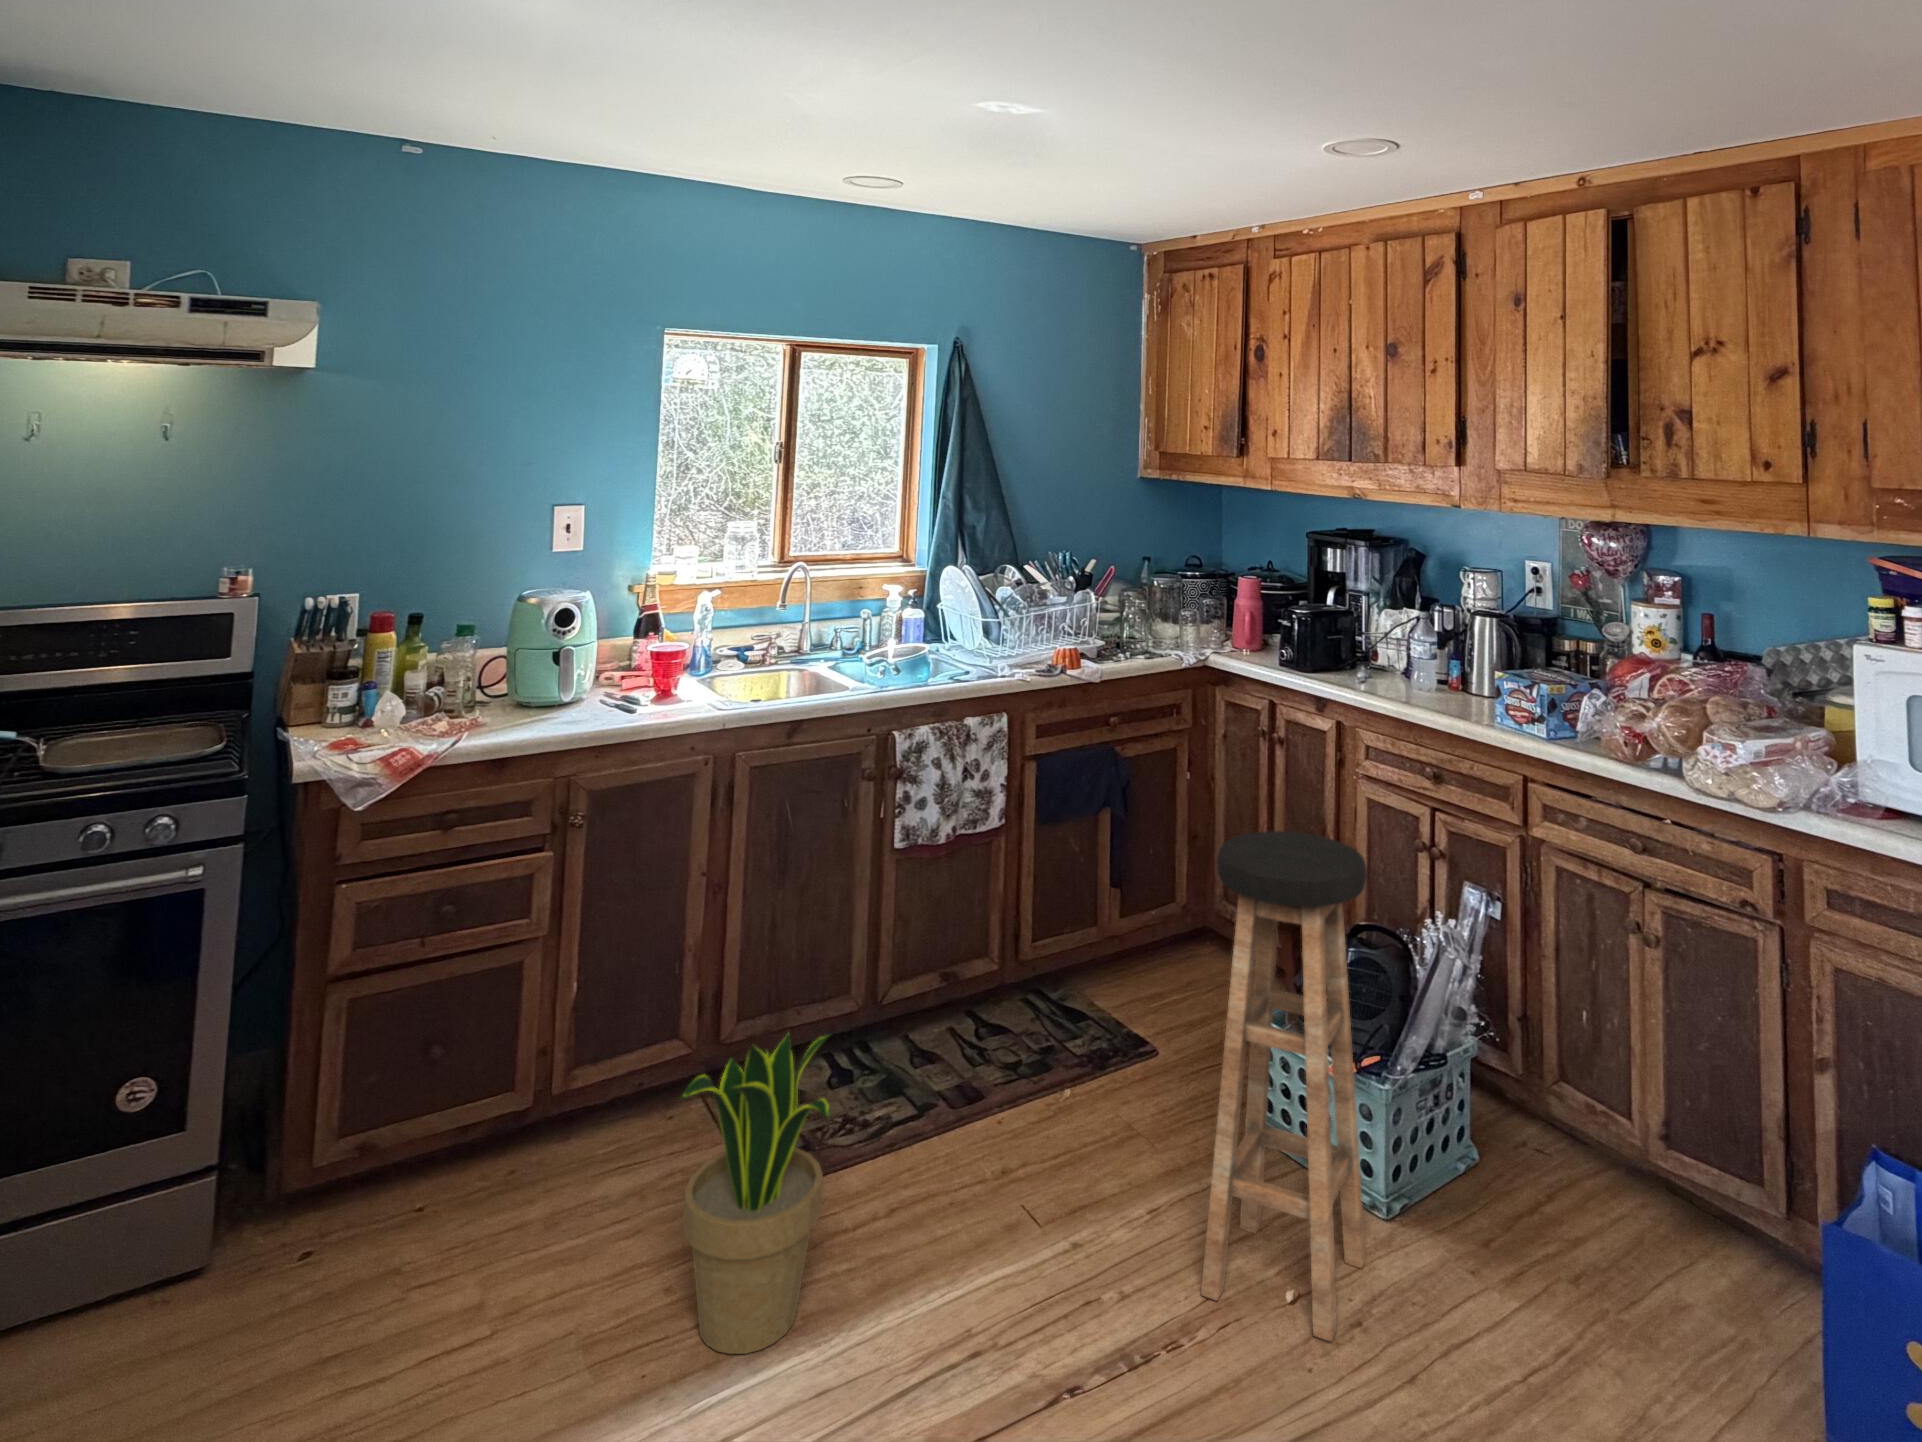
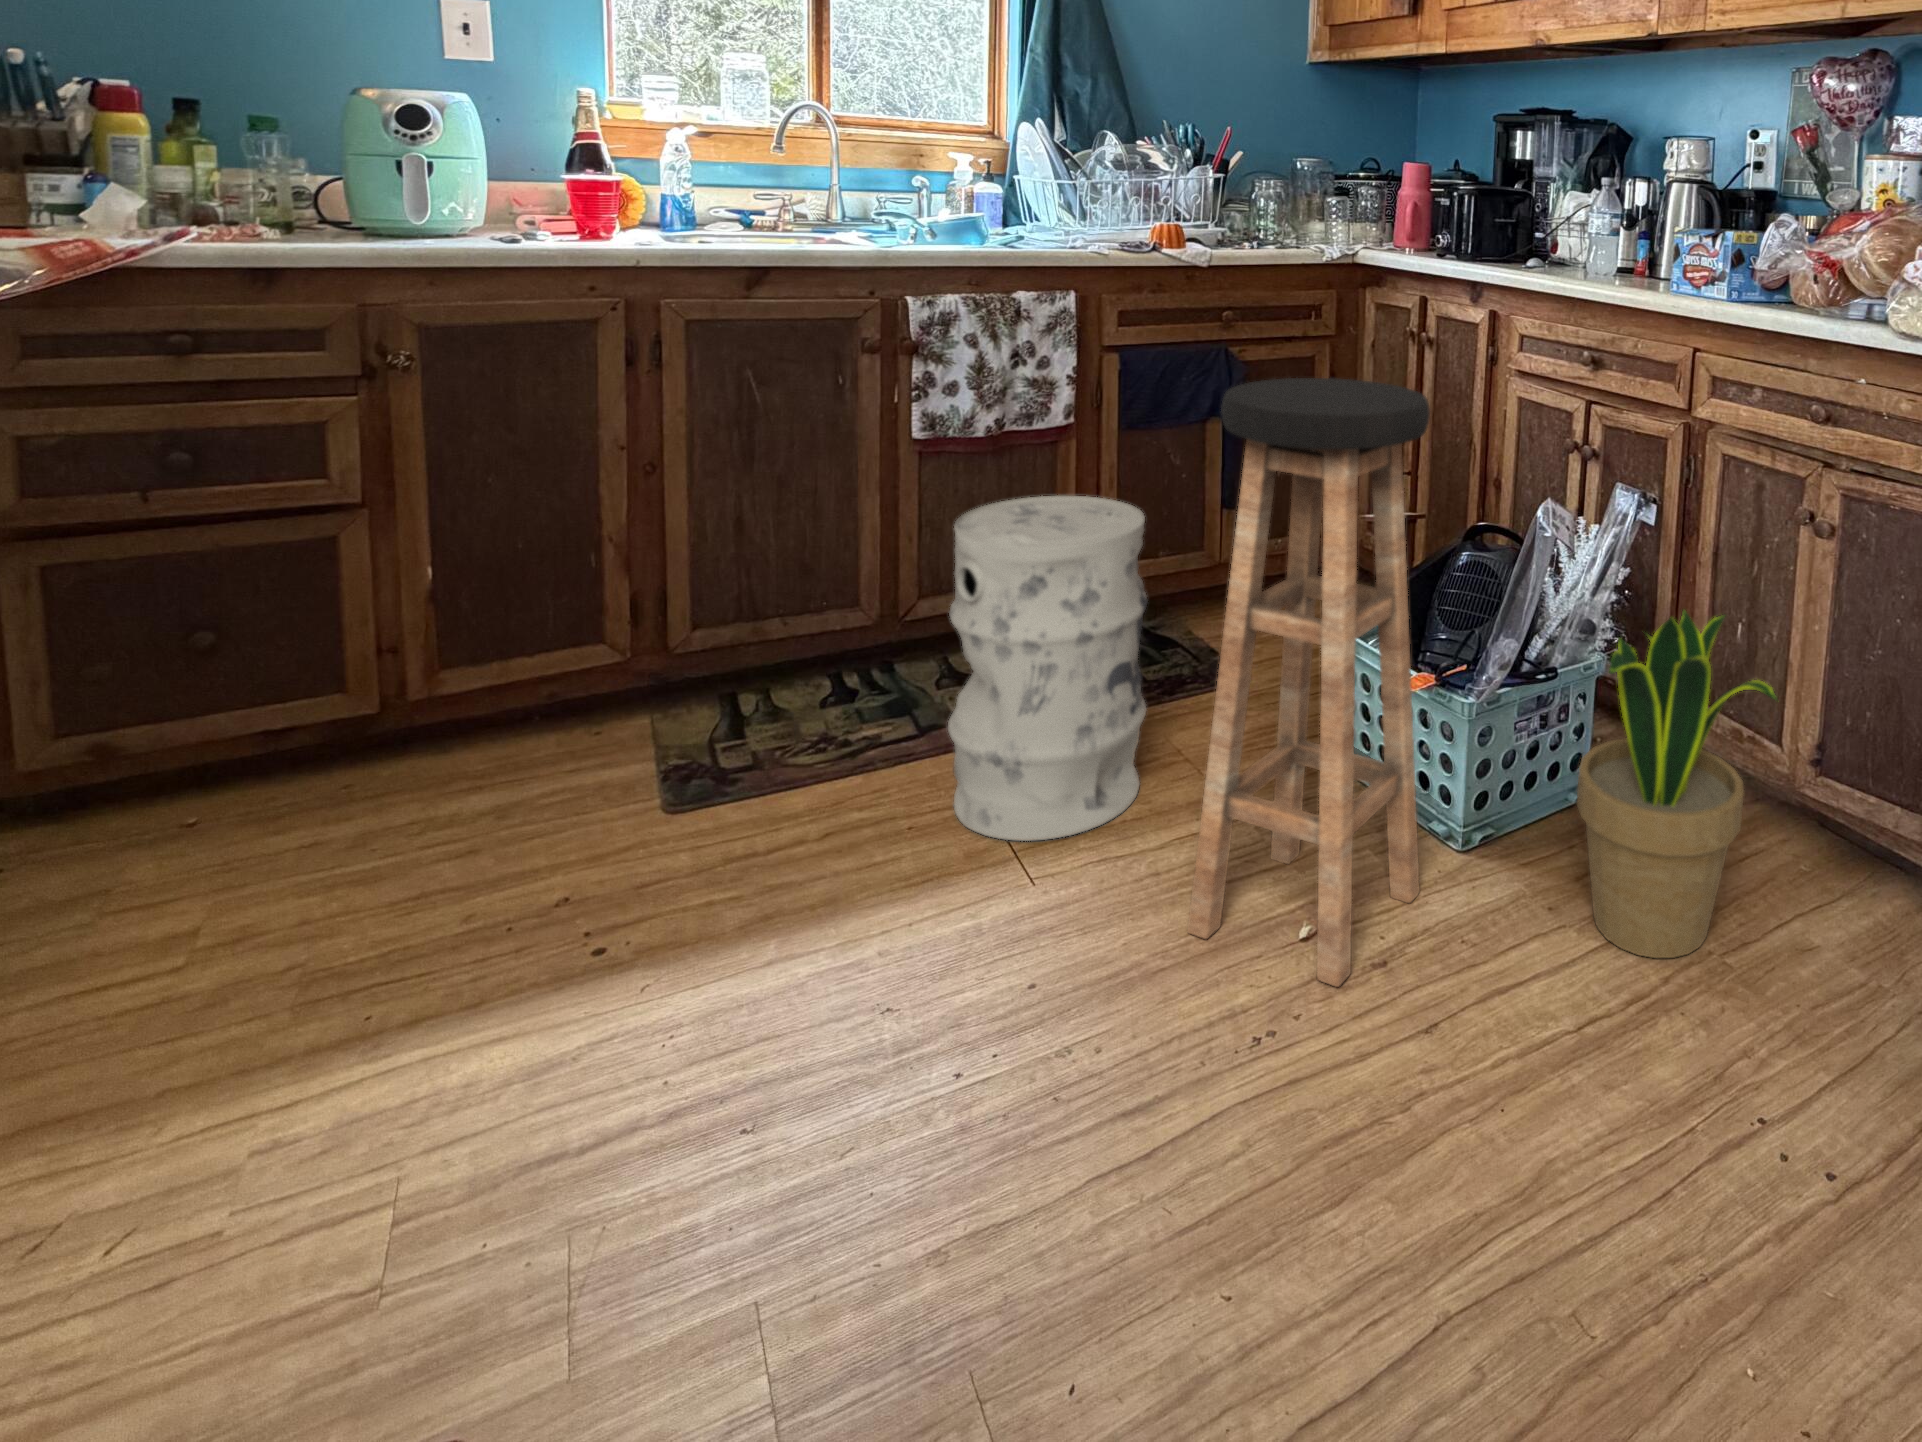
trash can: none [973,909,1121,1214] -> present [948,496,1148,841]
potted plant: present [680,1032,830,1354] -> present [1577,610,1777,958]

